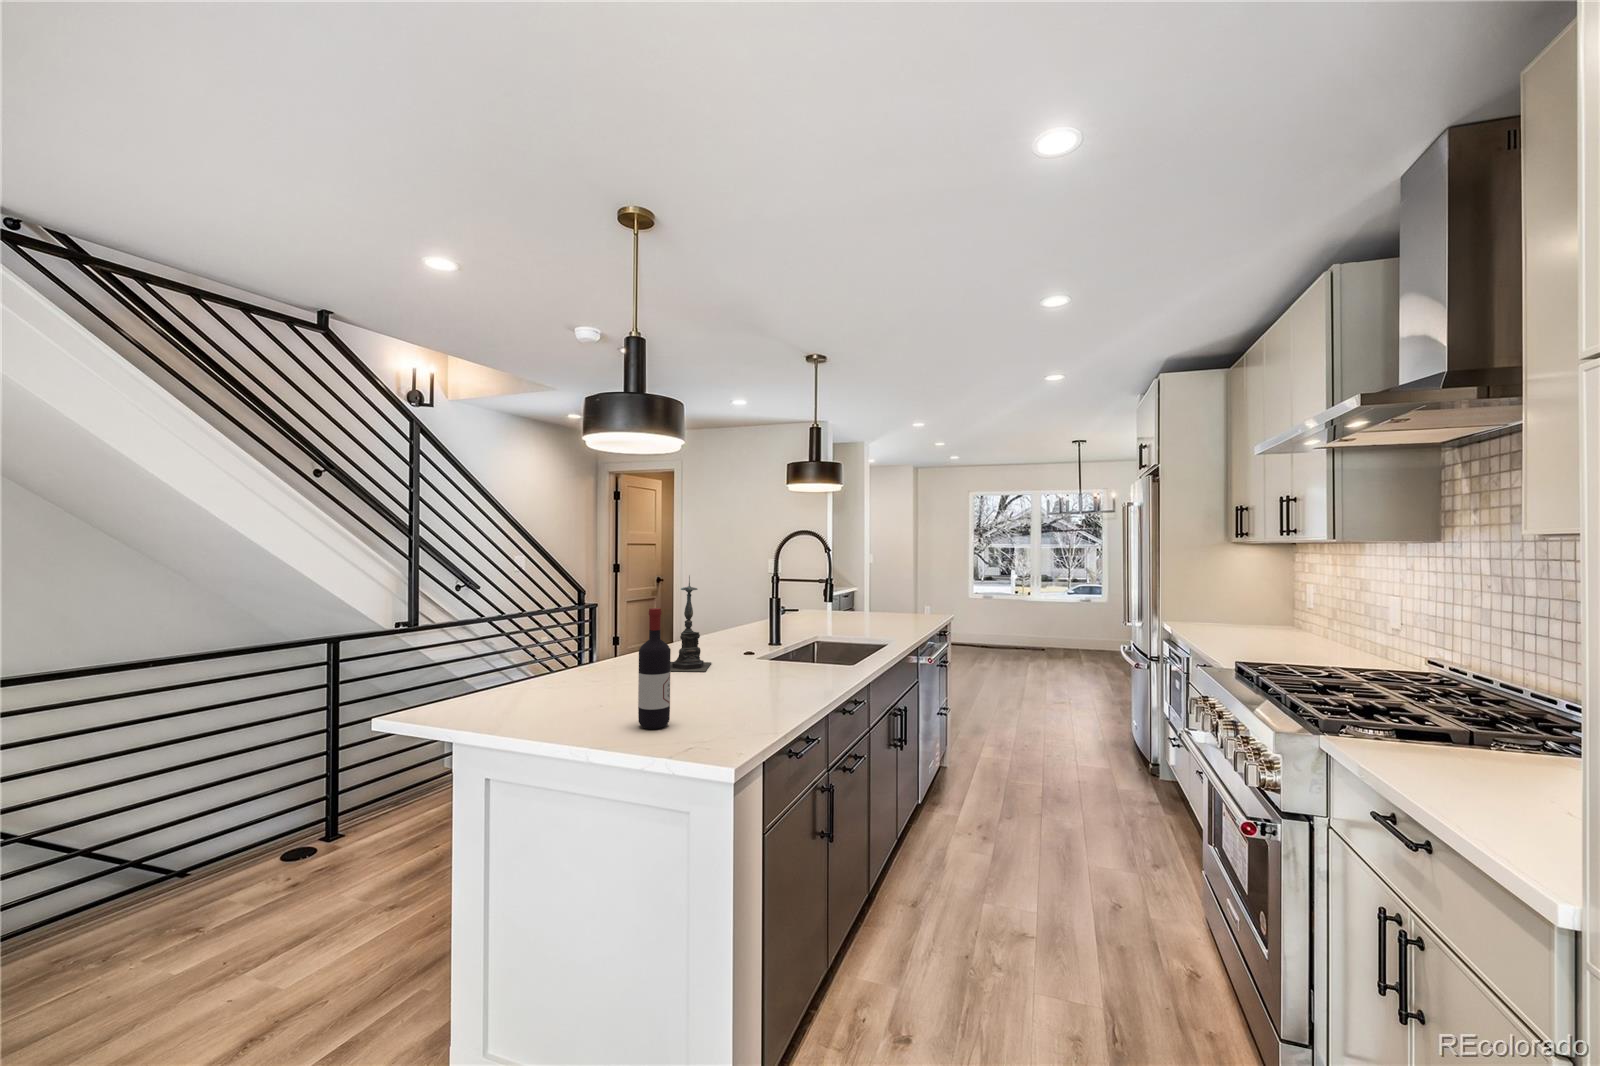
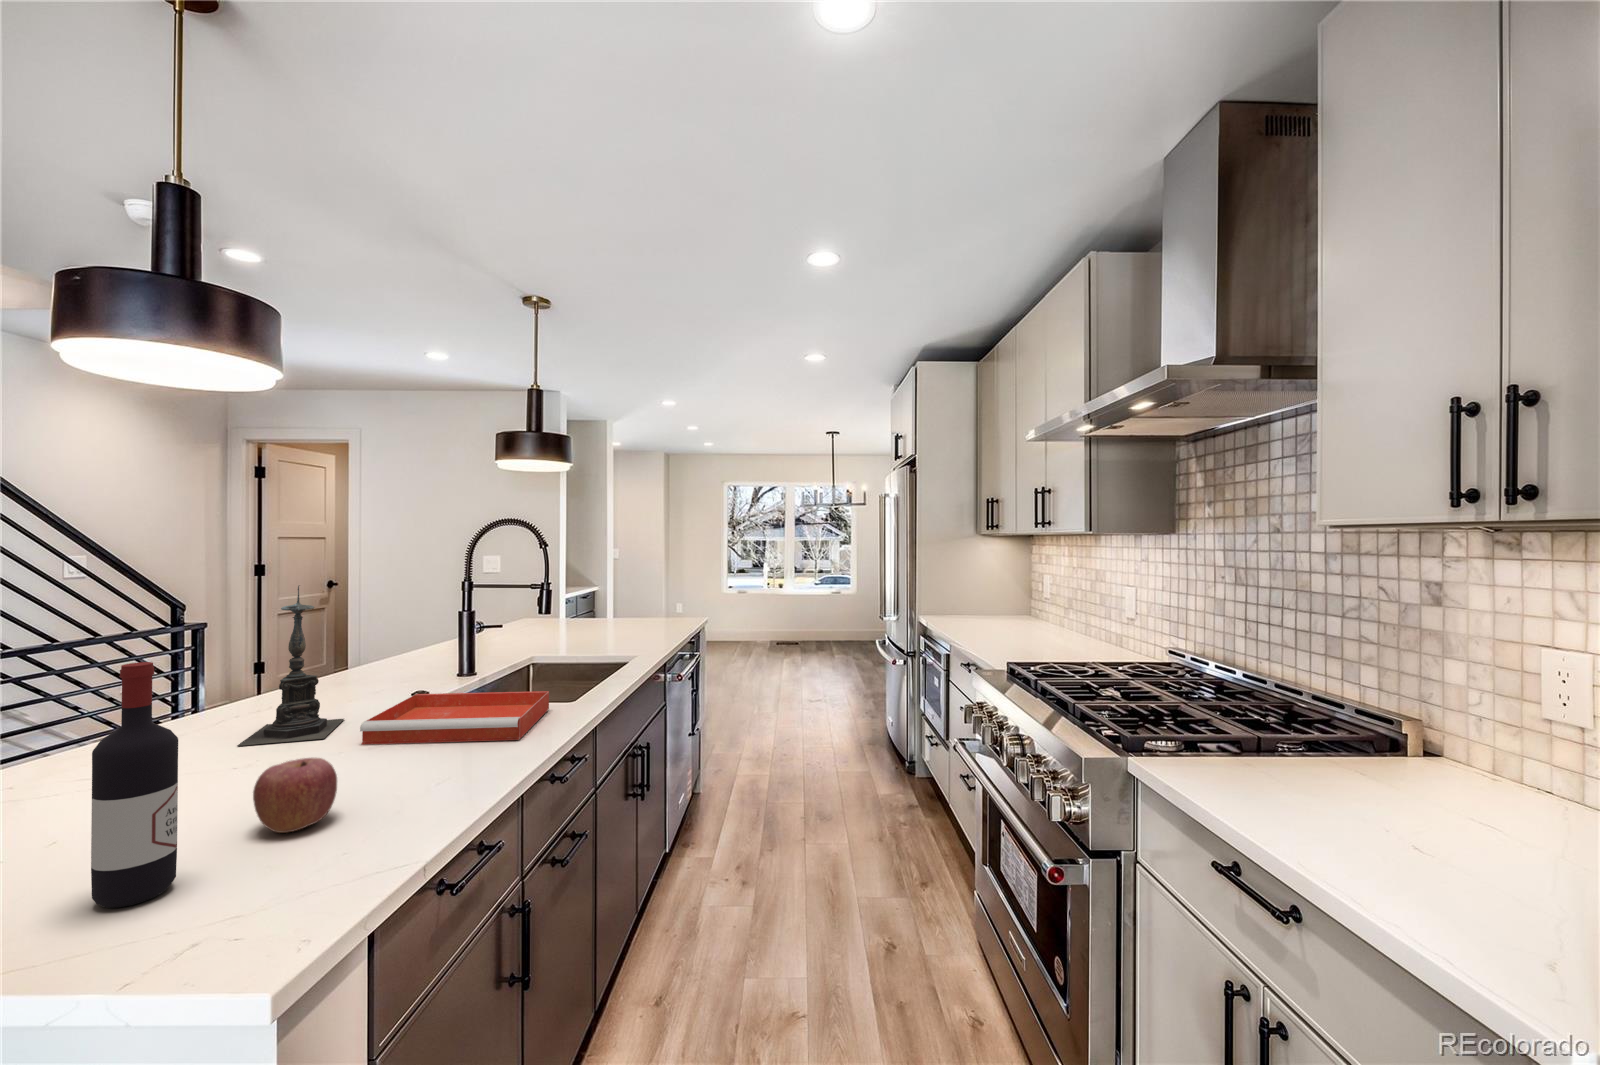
tray: none [726,650,836,682] -> present [360,691,549,745]
apple: none [692,672,730,711] -> present [253,758,337,833]

